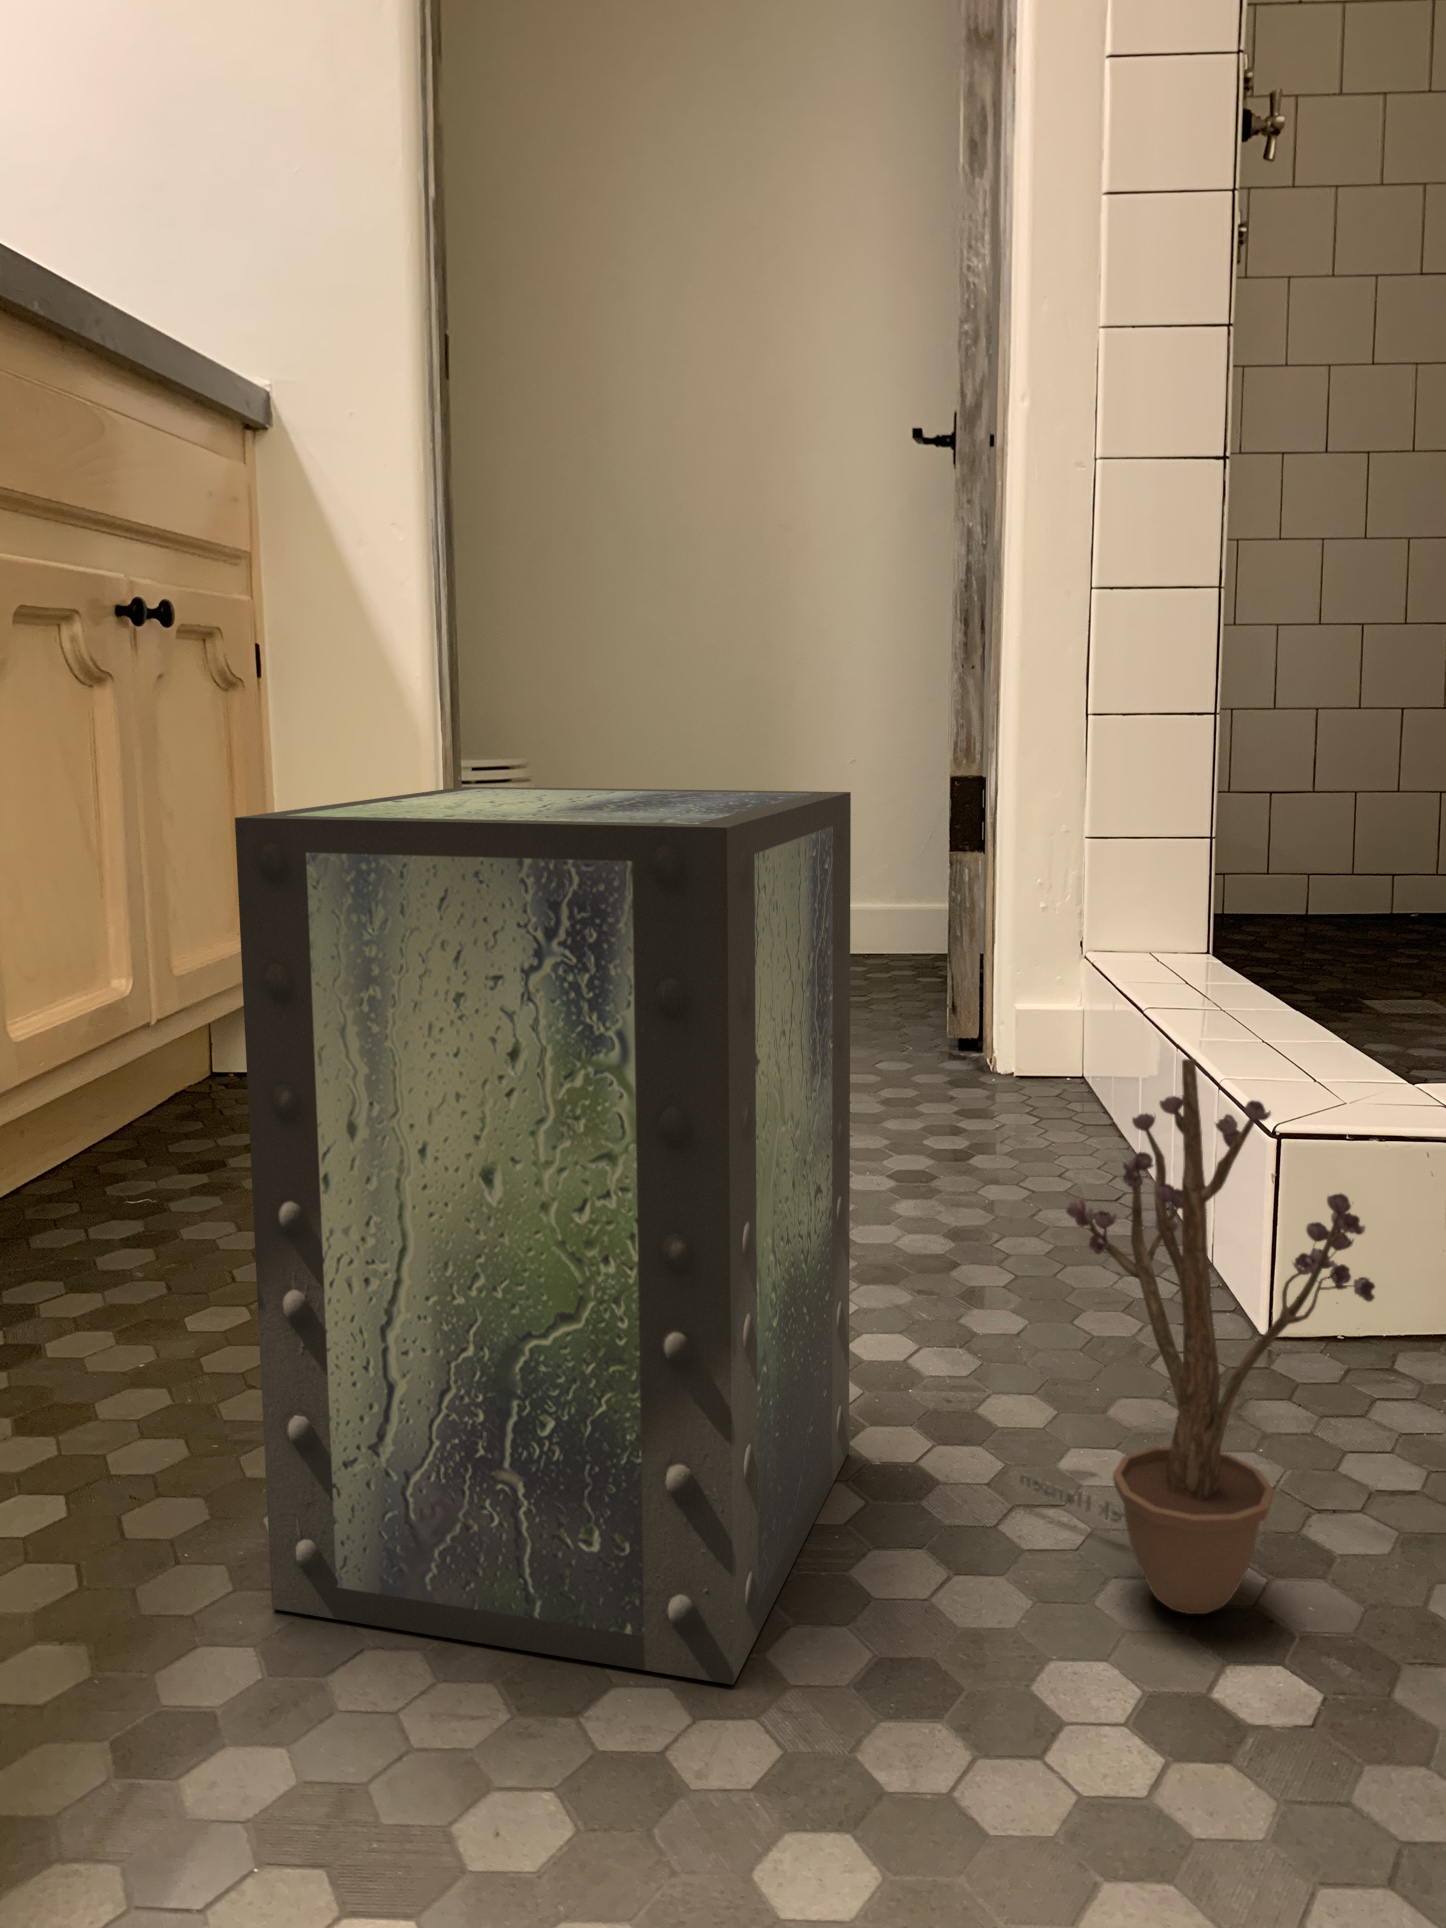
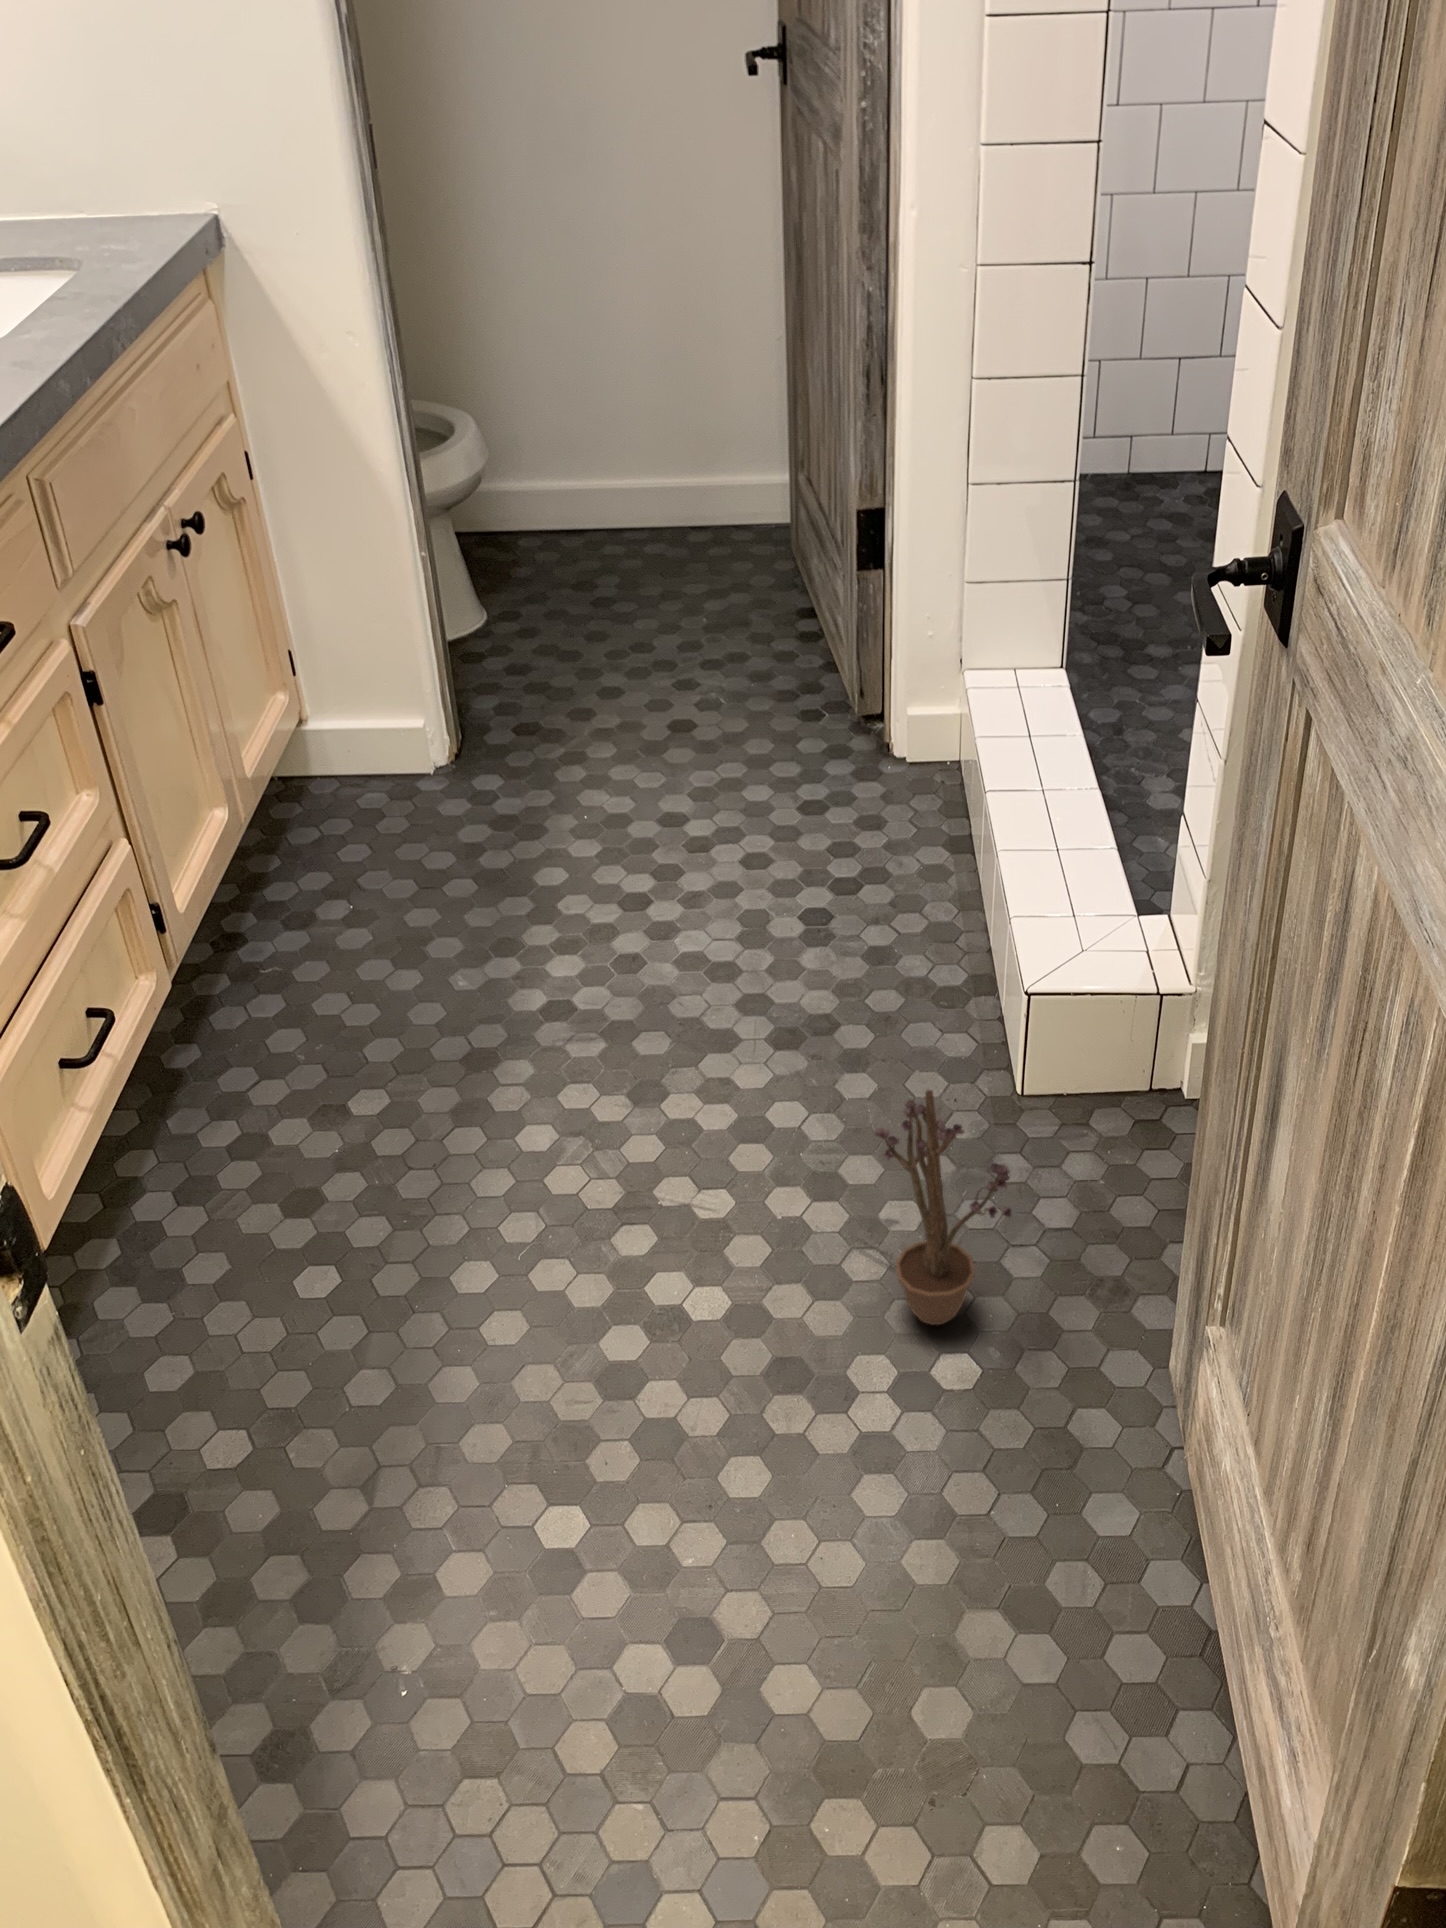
storage box: present [235,787,851,1685] -> none [414,869,765,1378]

